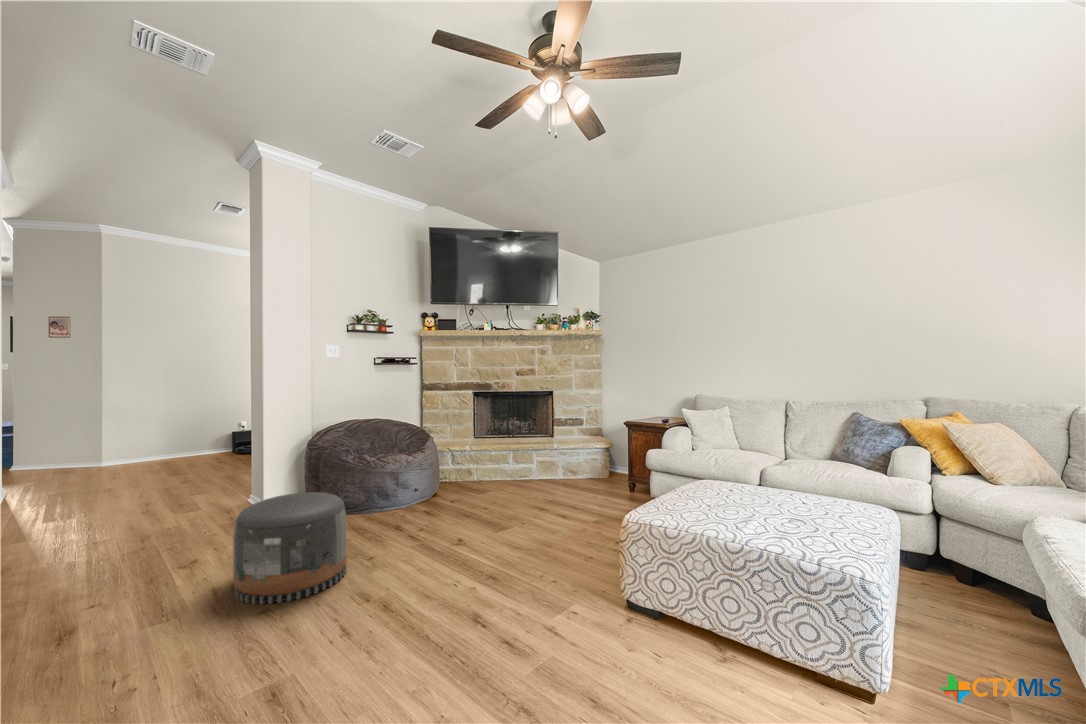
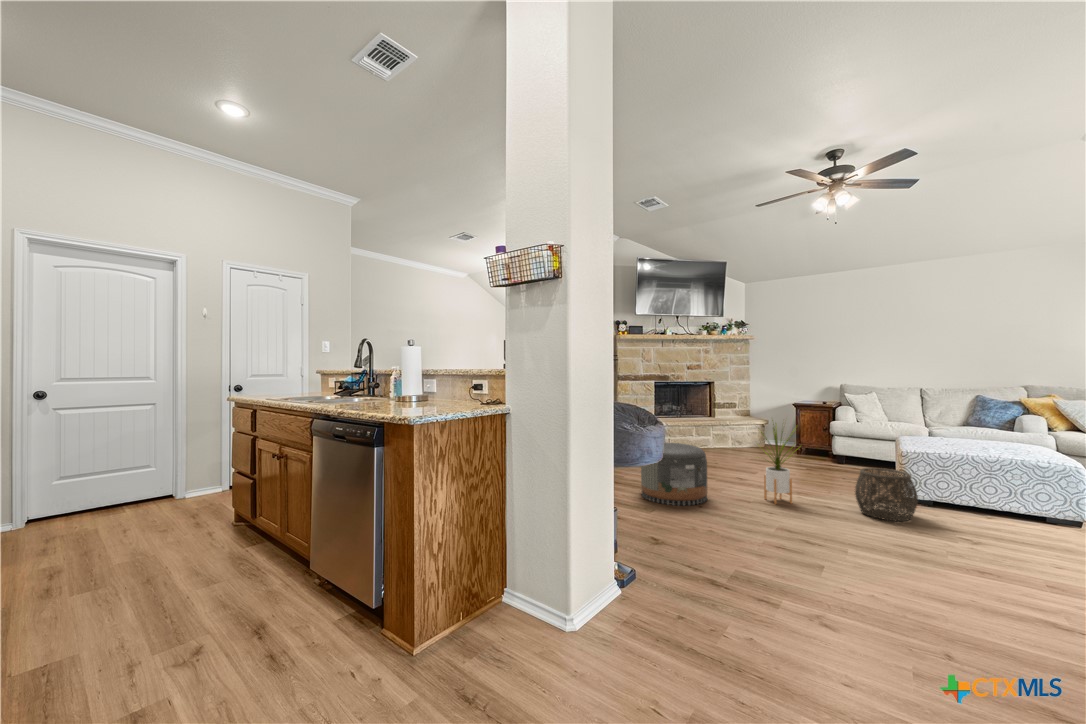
house plant: none [394,456,469,604] -> present [758,420,794,504]
woven basket: none [504,552,594,665] -> present [855,468,918,521]

